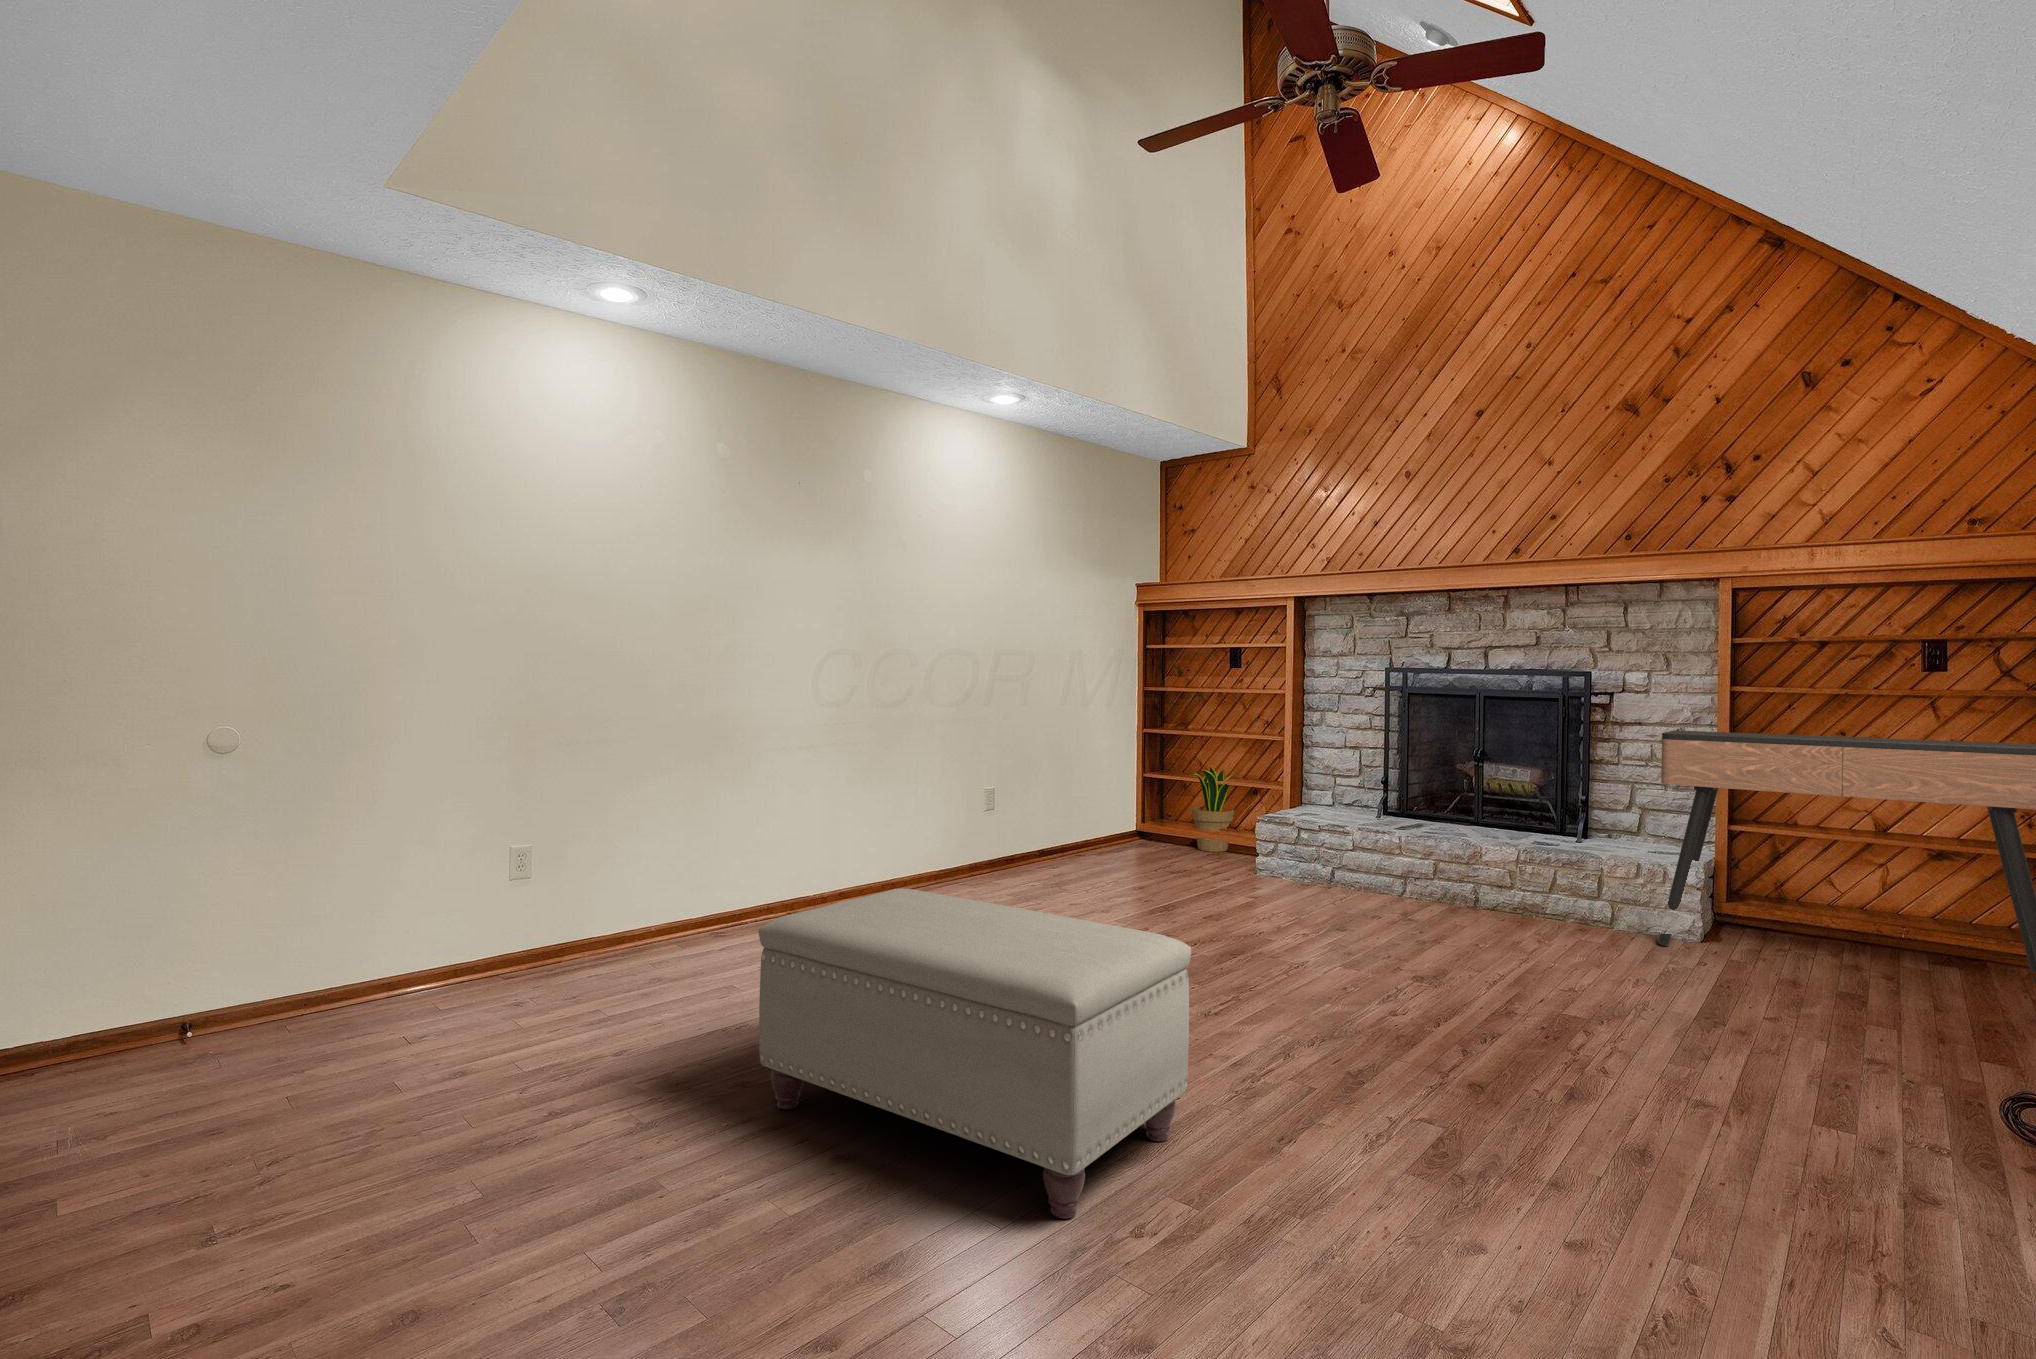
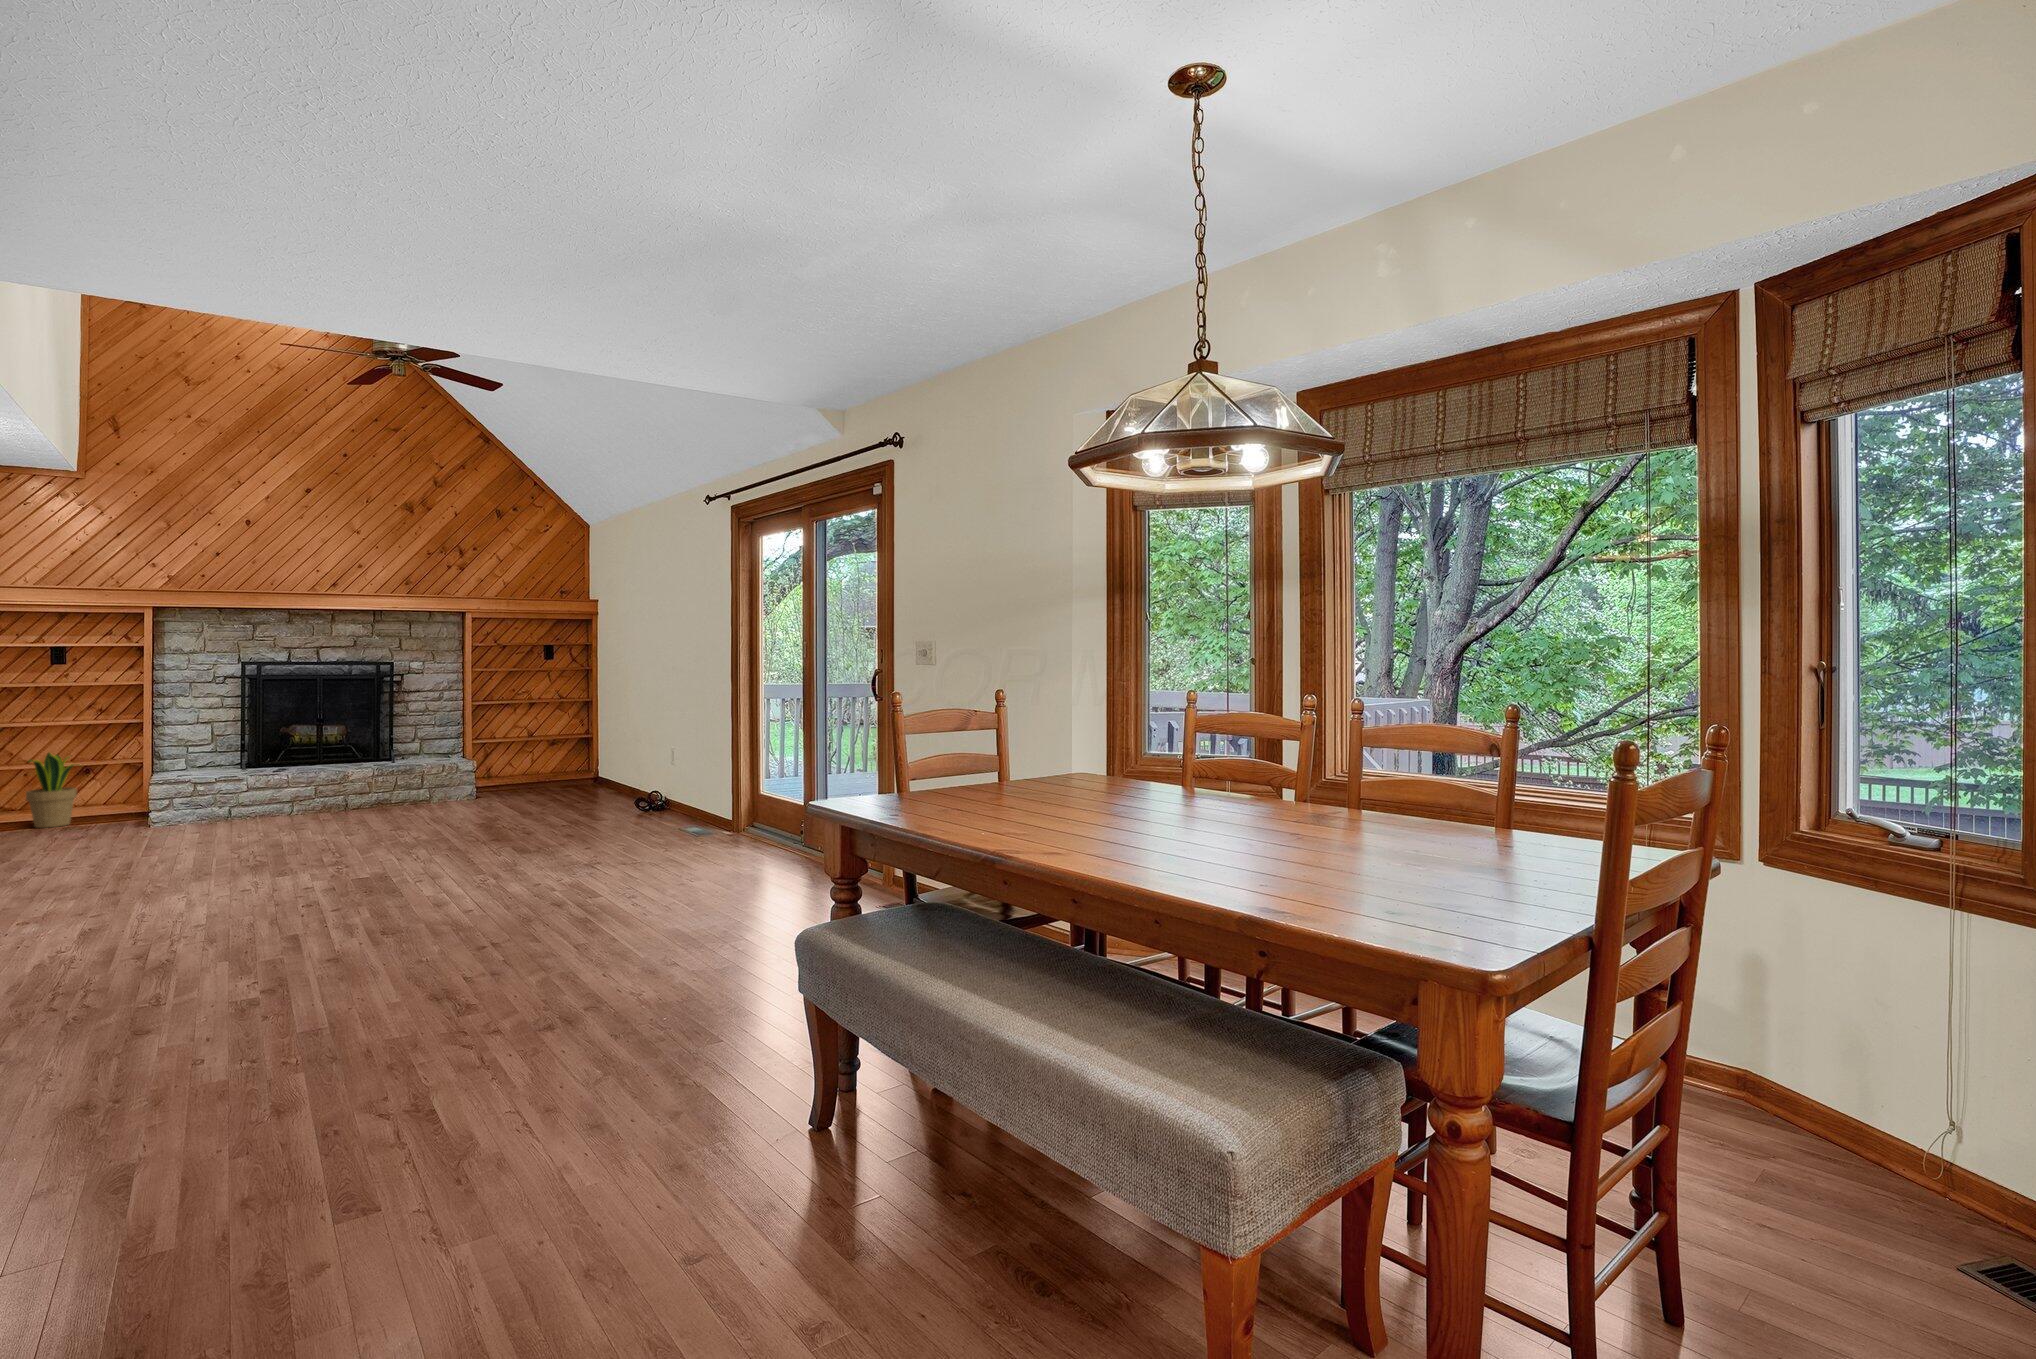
console table: present [1658,730,2036,982] -> none [452,689,611,803]
ottoman: present [759,889,1191,1219] -> none [235,791,473,919]

